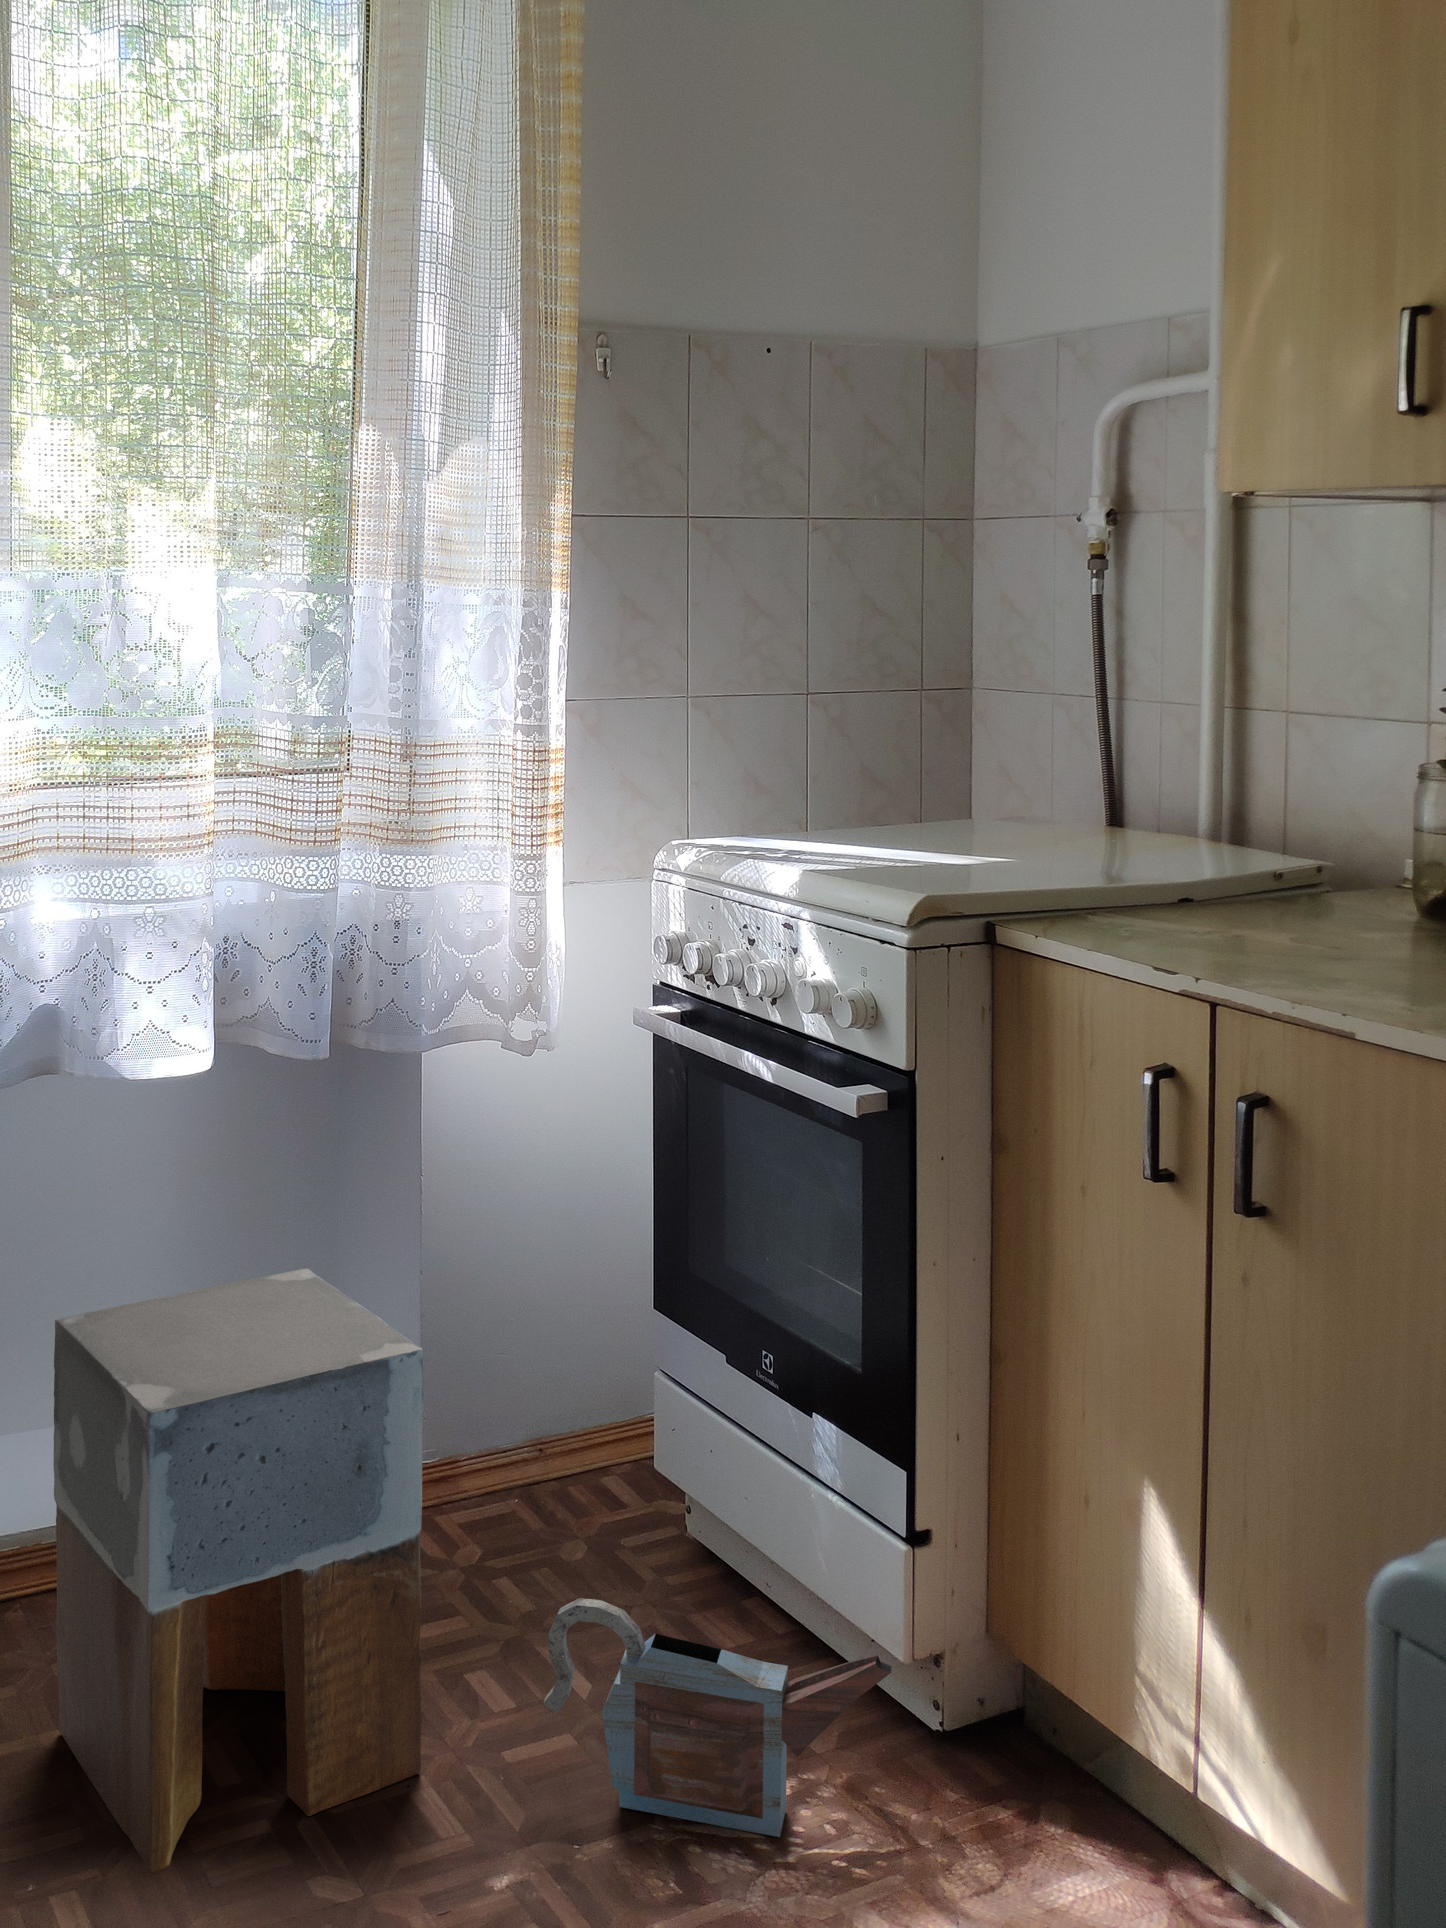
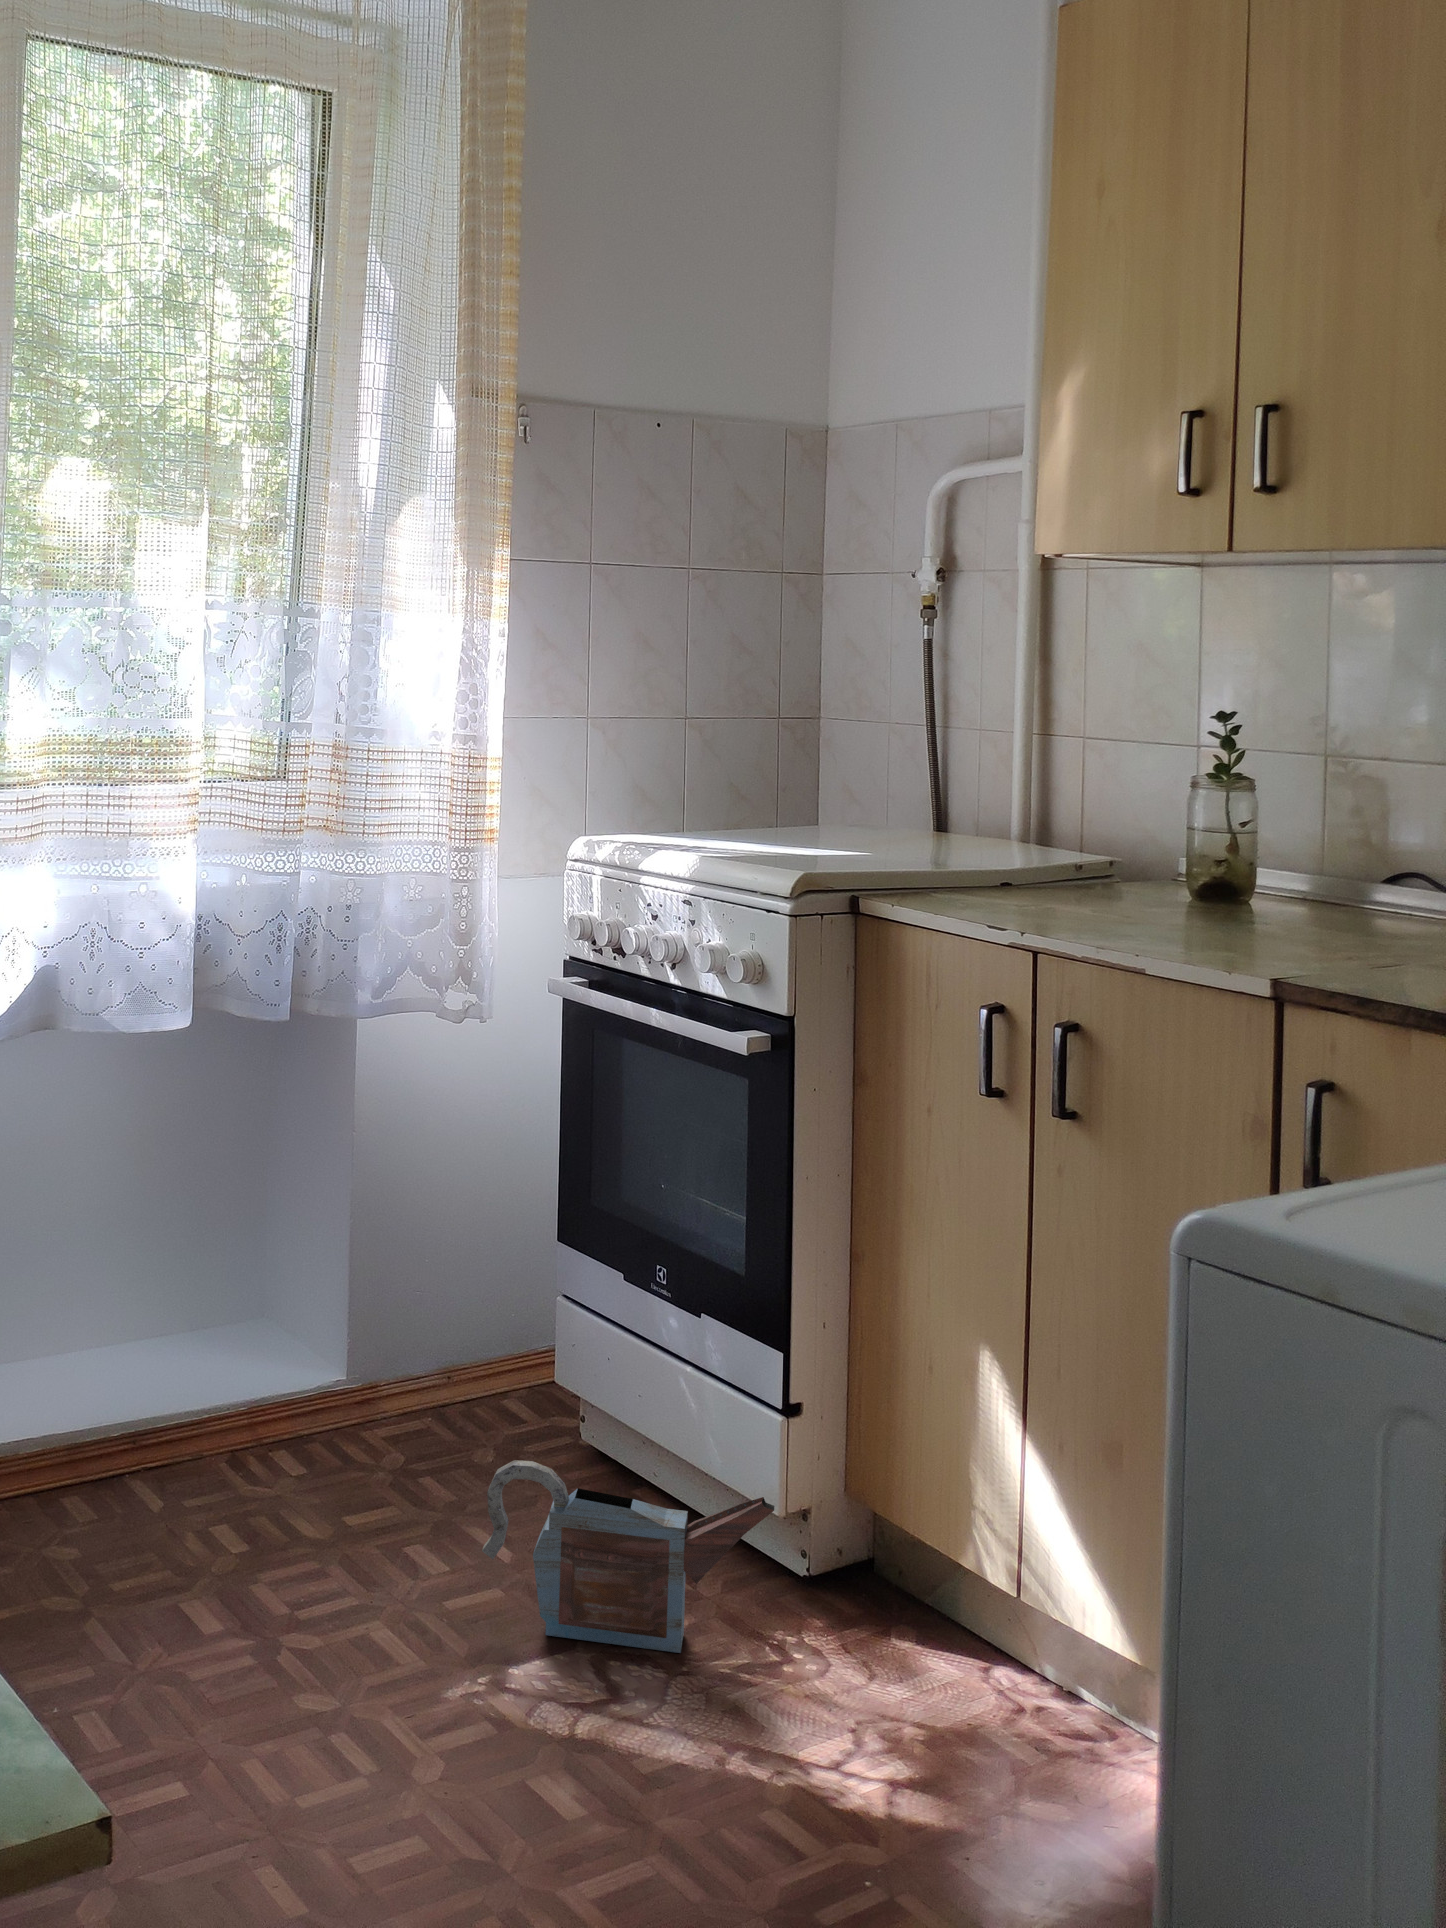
stool: present [53,1268,423,1873] -> none [58,1193,387,1693]

